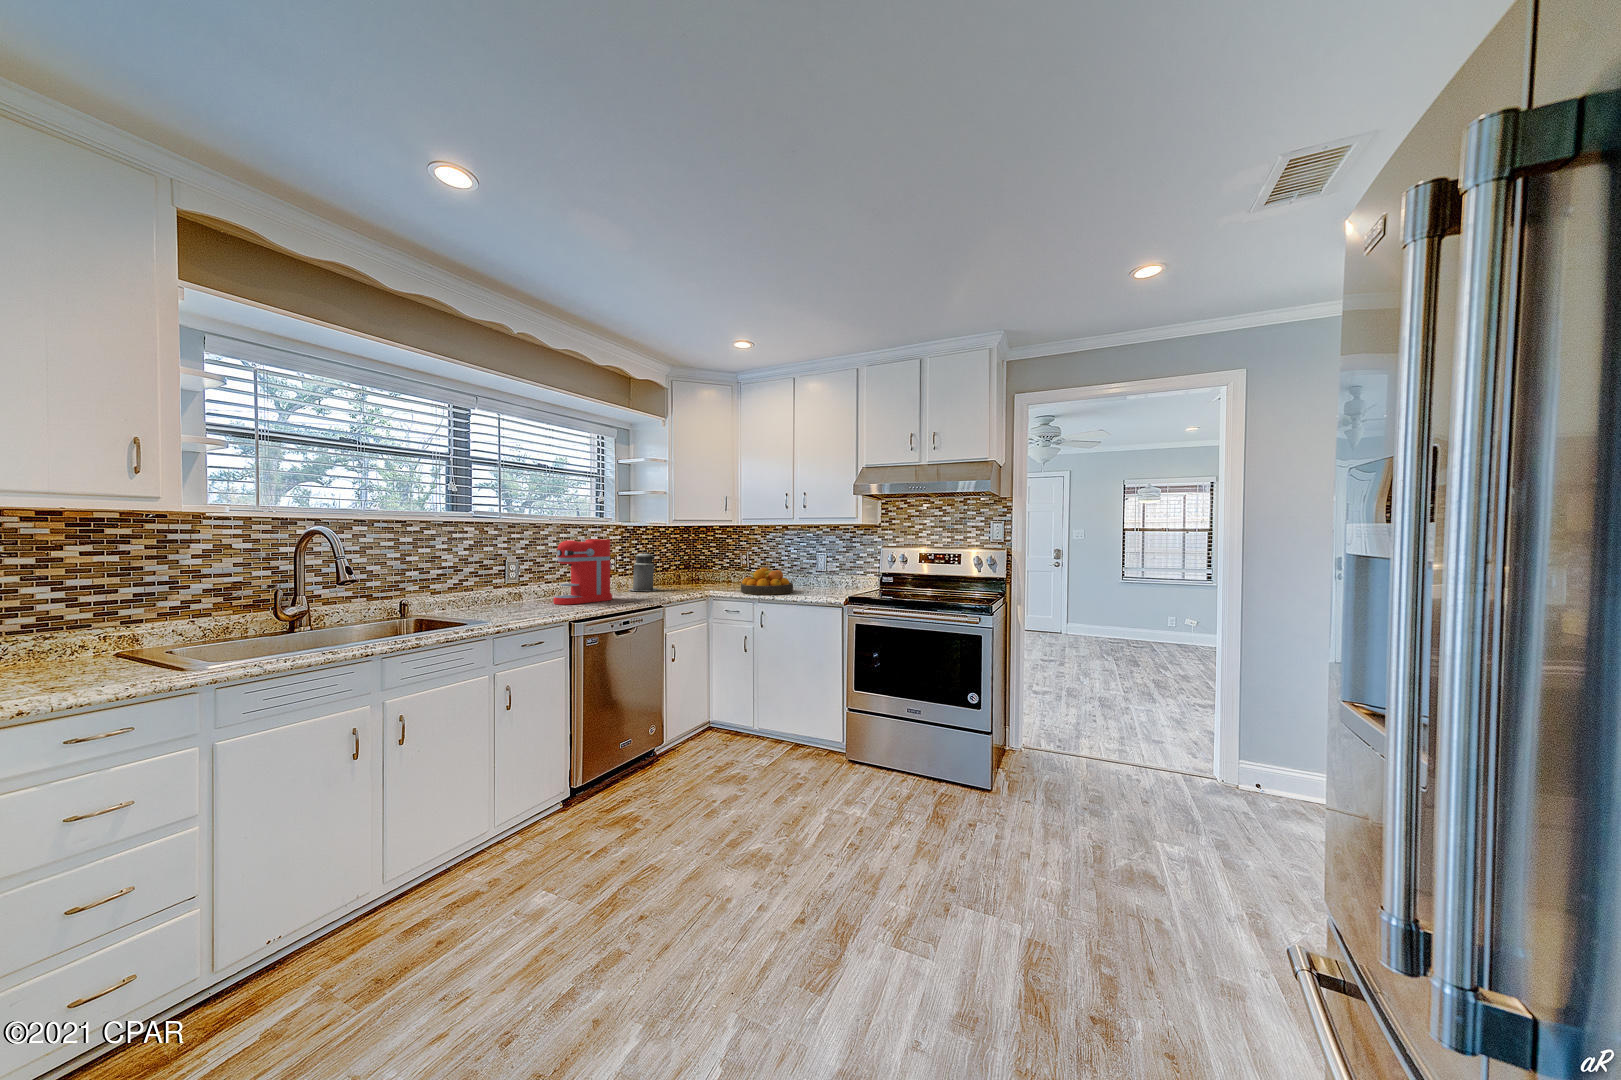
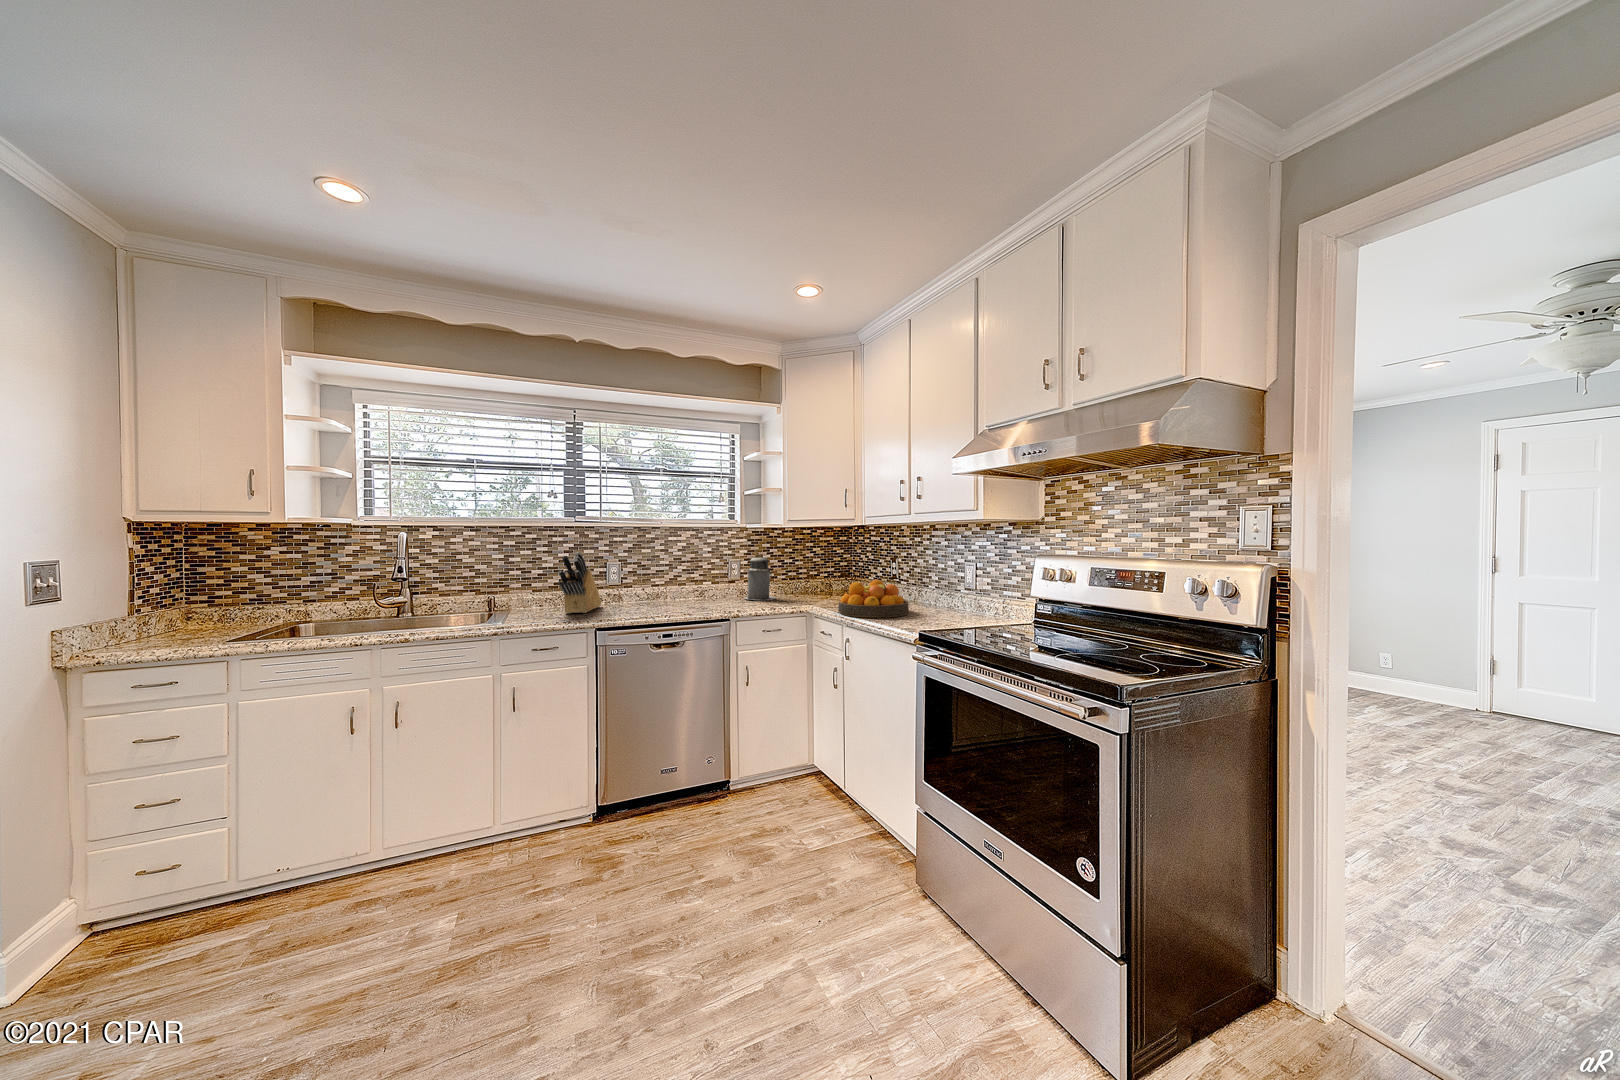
coffee maker: present [554,539,612,605] -> none [632,542,698,610]
knife block: none [489,549,532,612] -> present [558,552,601,613]

